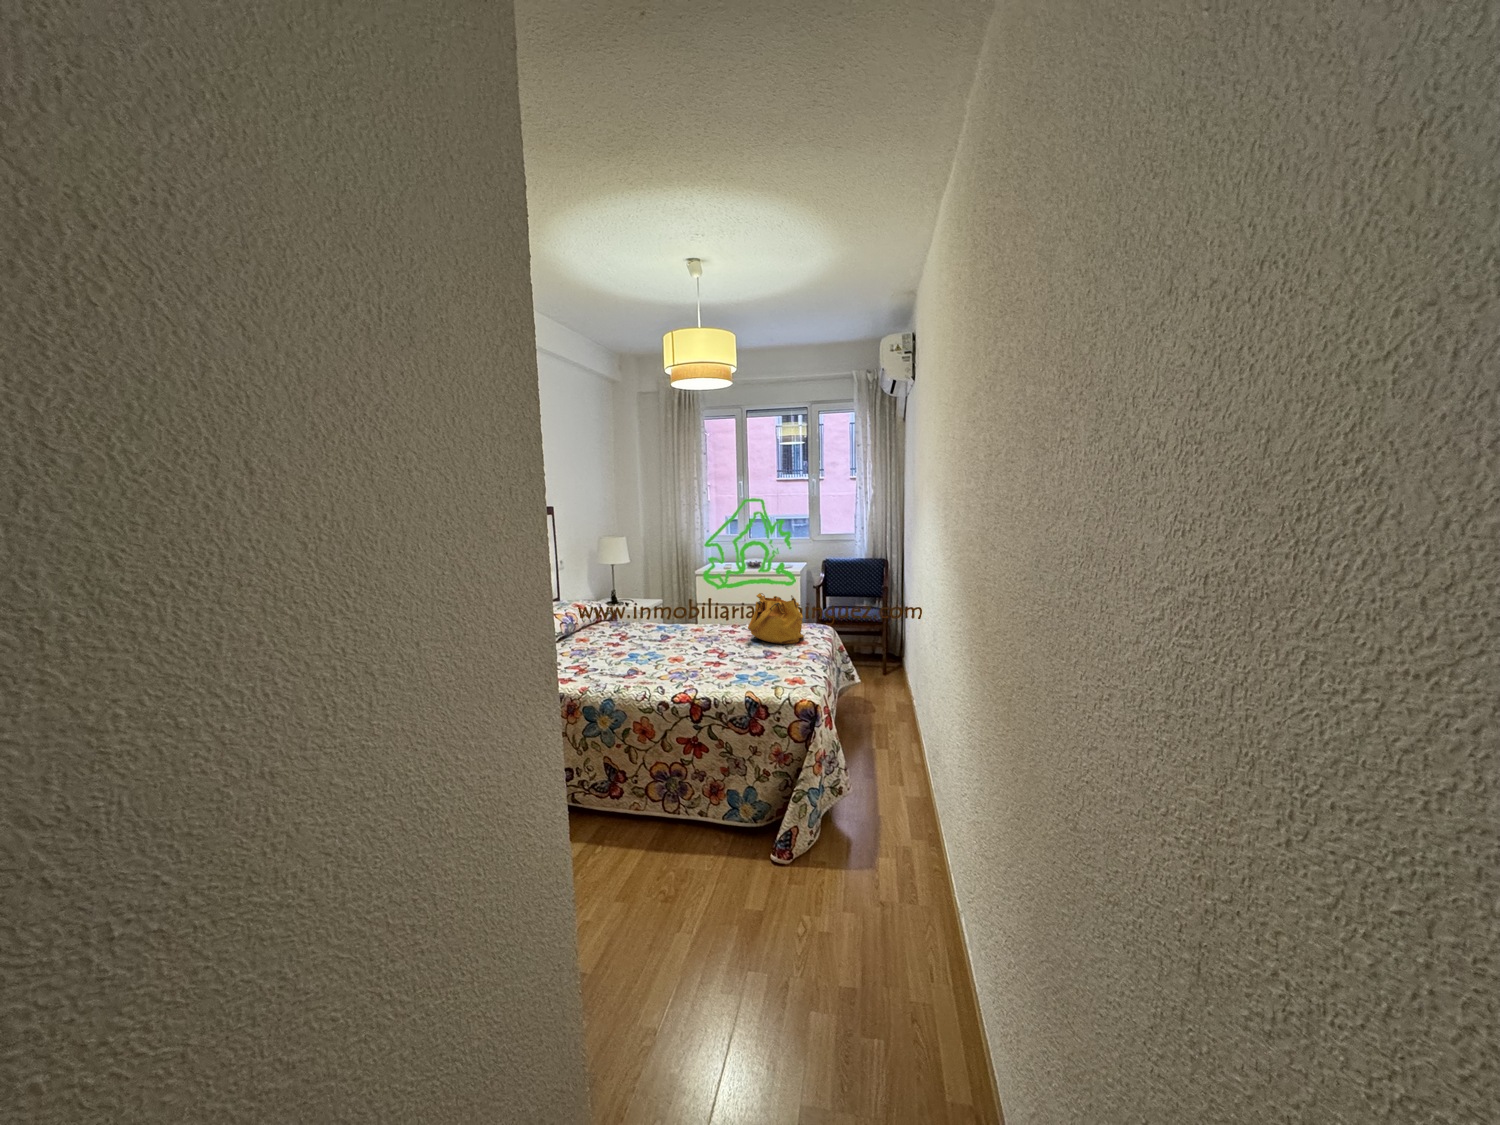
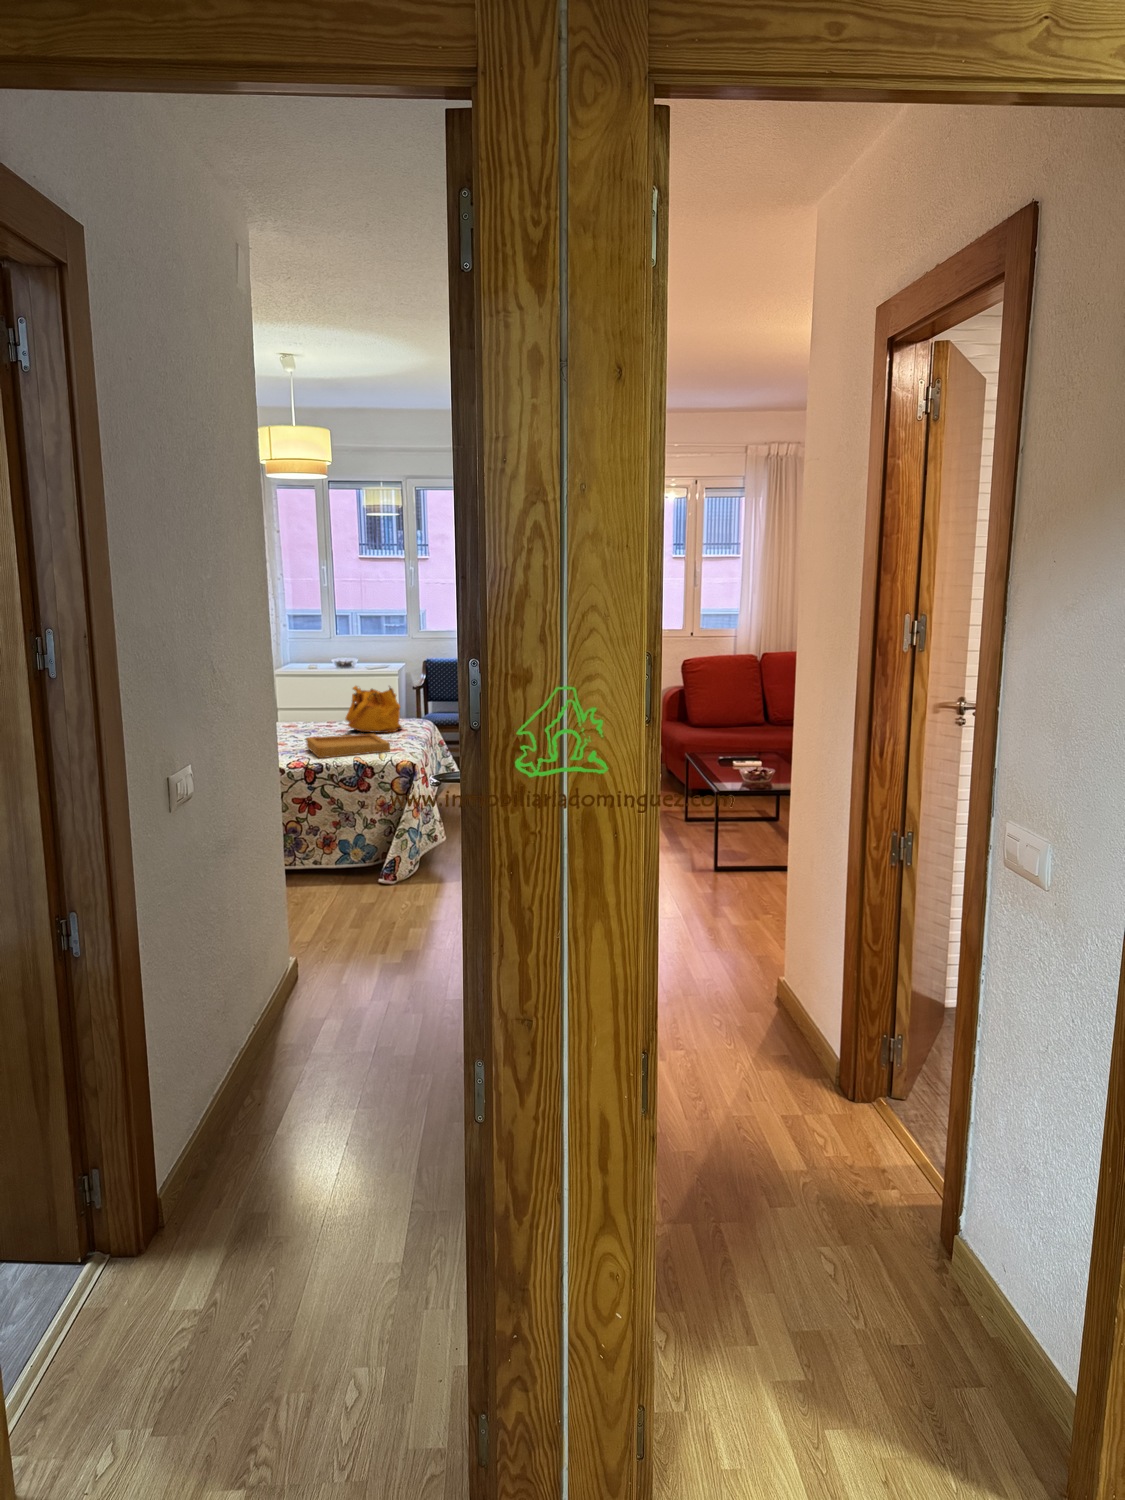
tray: none [700,654,789,694] -> present [306,734,390,758]

